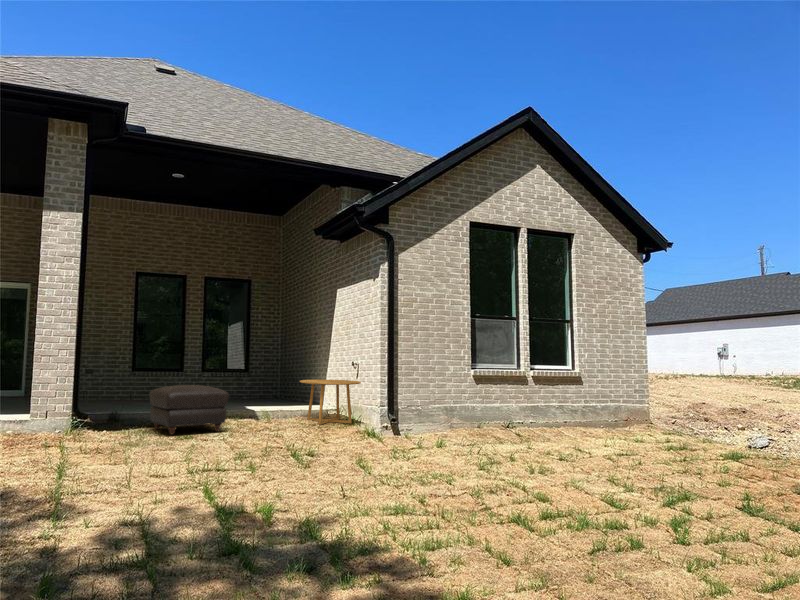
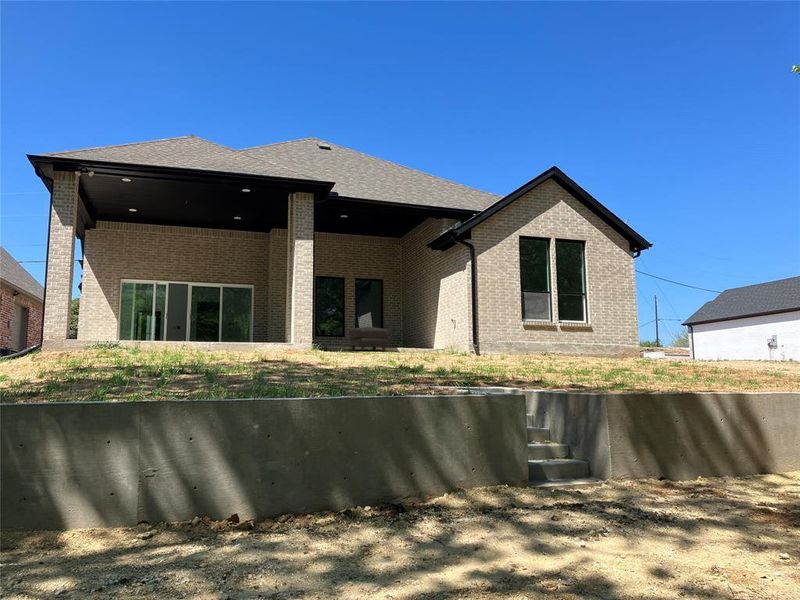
round table: present [300,379,361,424] -> none [424,328,458,352]

